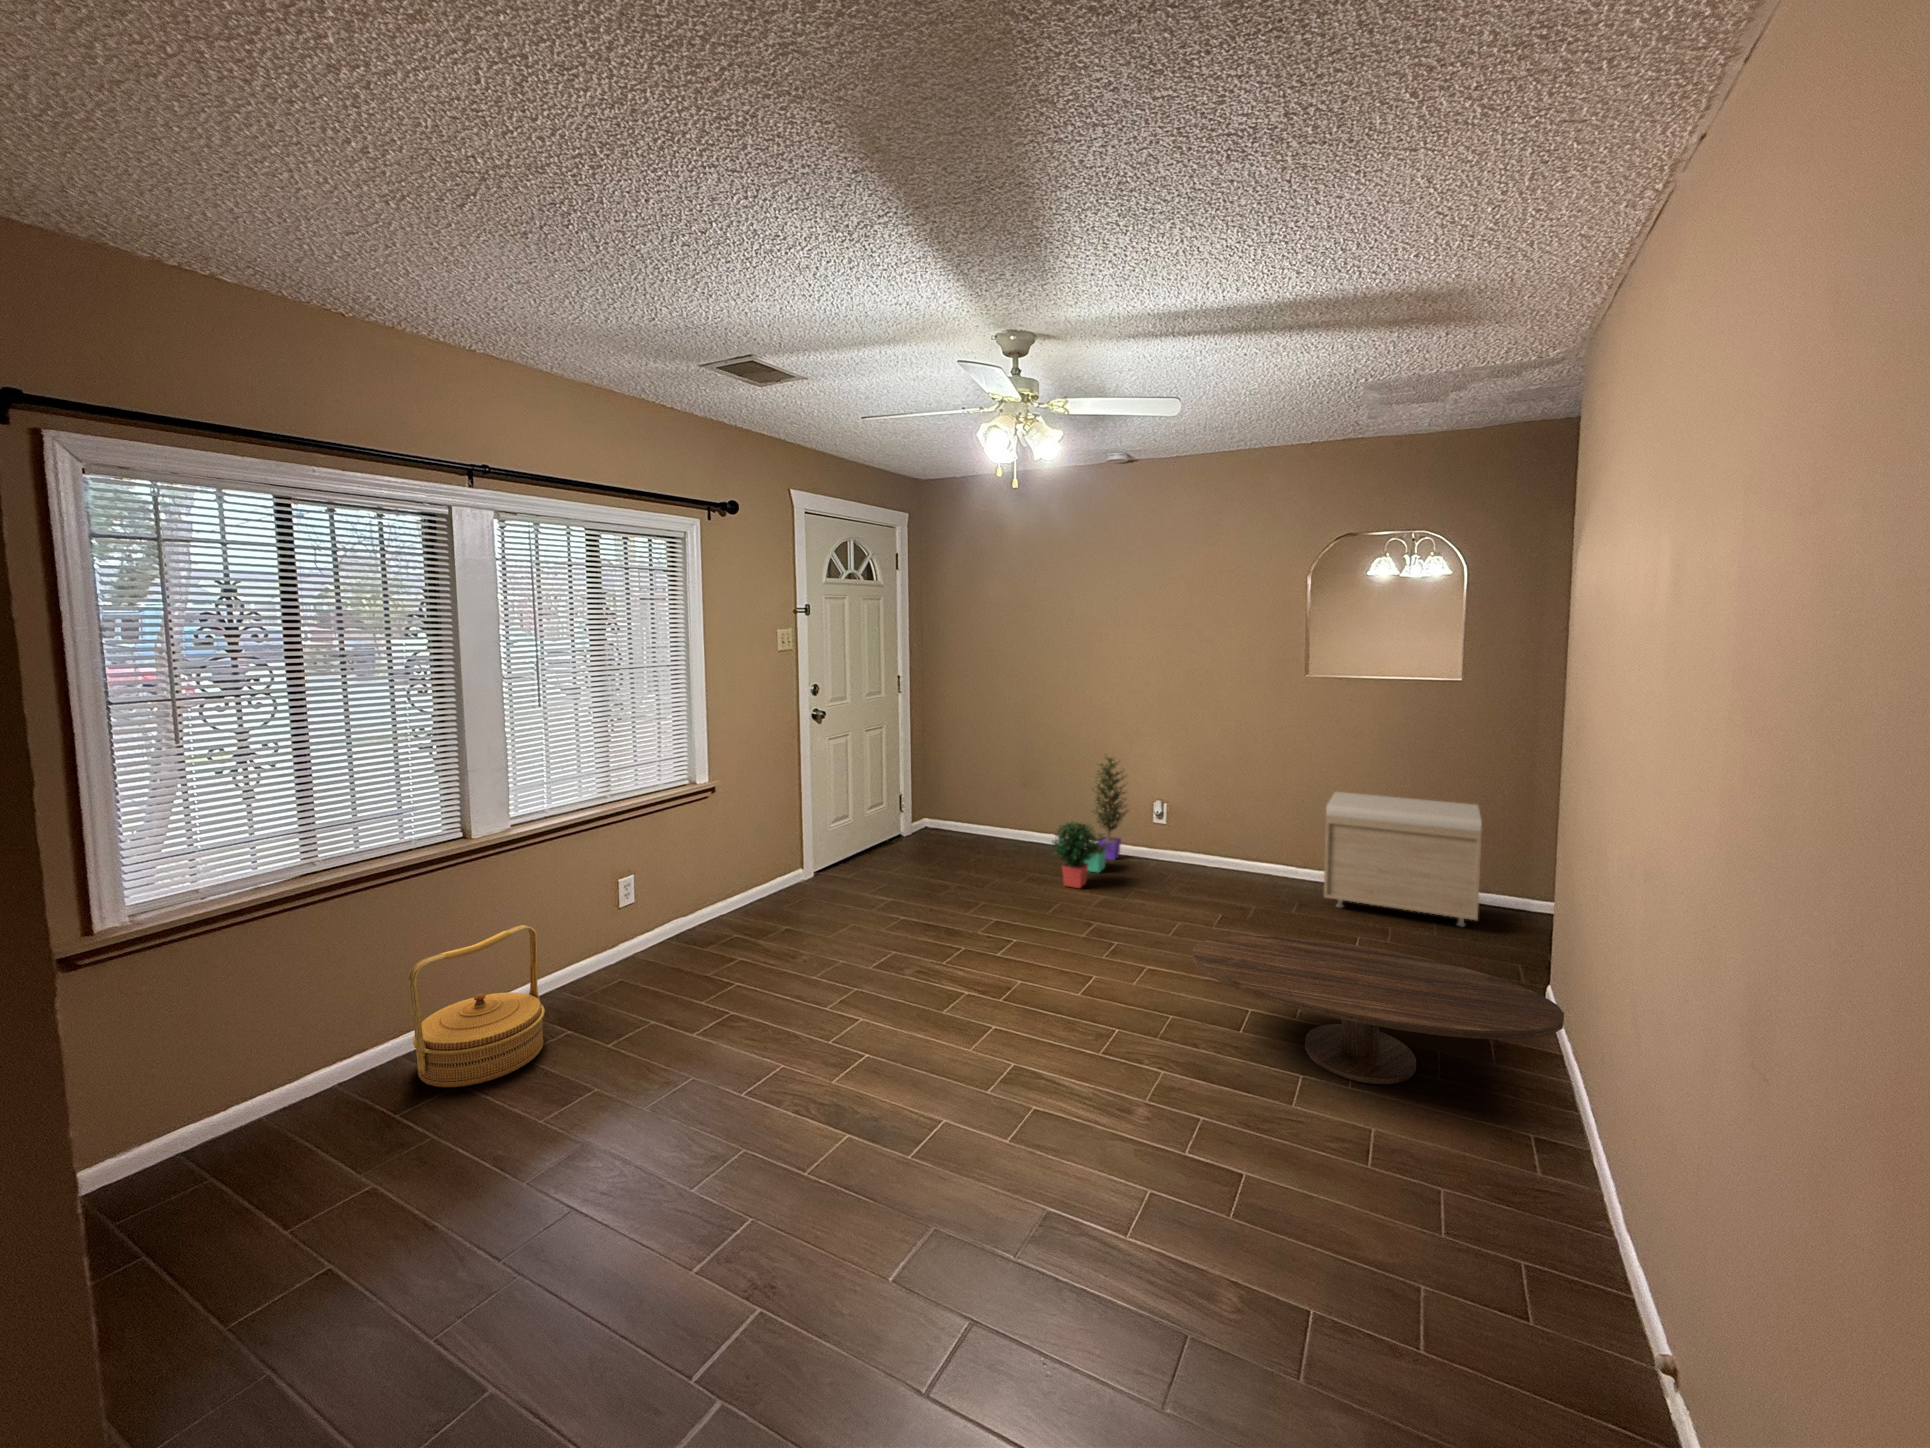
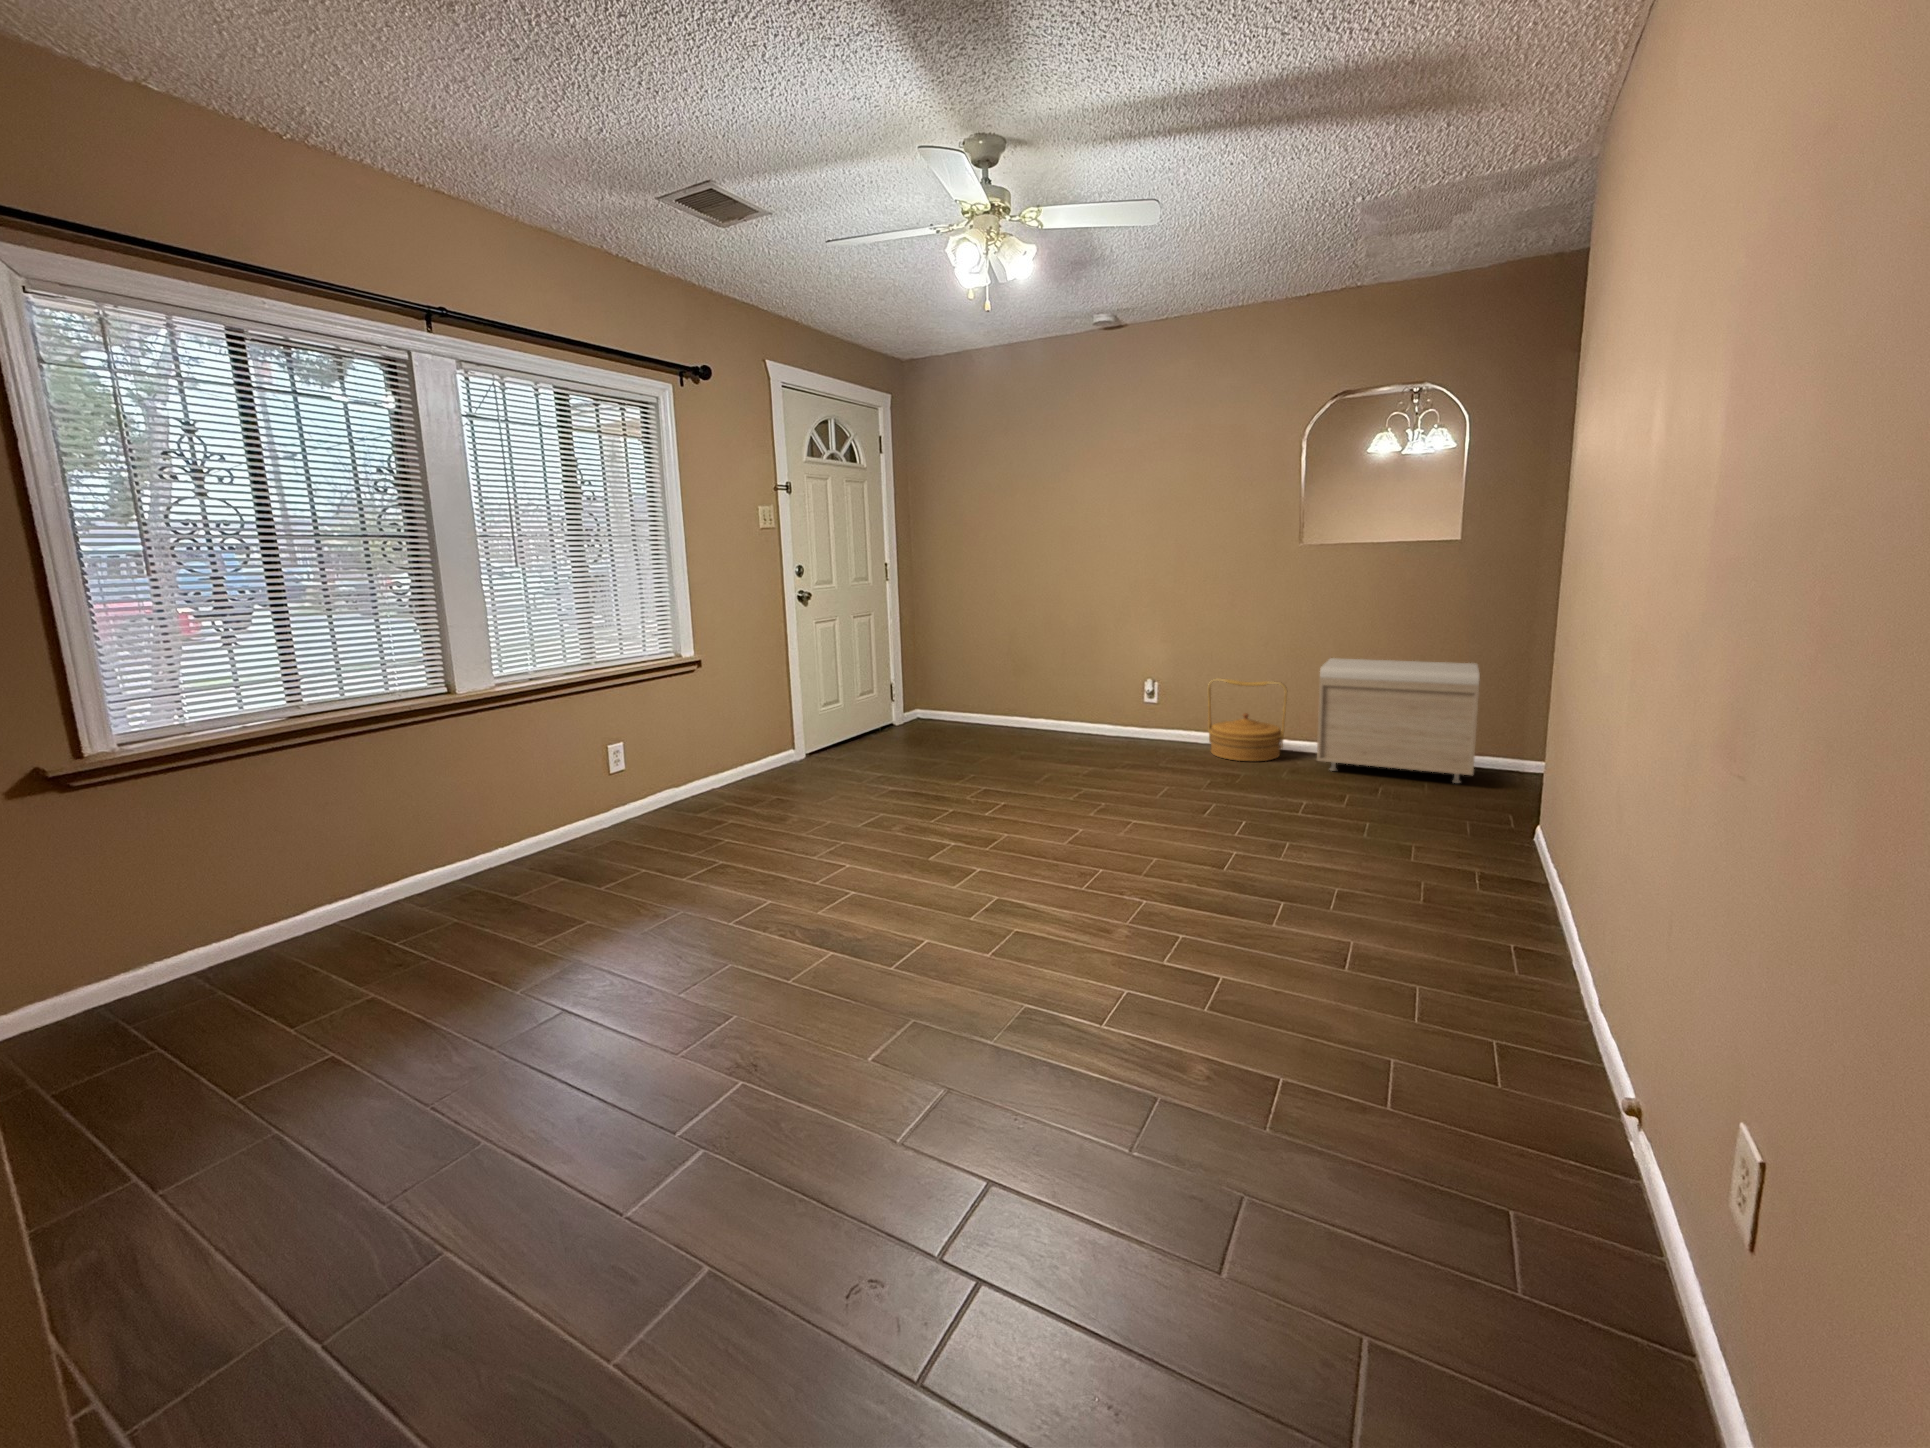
potted plant: present [1052,756,1127,888] -> none [1041,632,1124,761]
woven basket: present [408,925,545,1087] -> present [1208,678,1287,761]
coffee table: present [1192,936,1564,1084] -> none [1177,779,1553,906]

